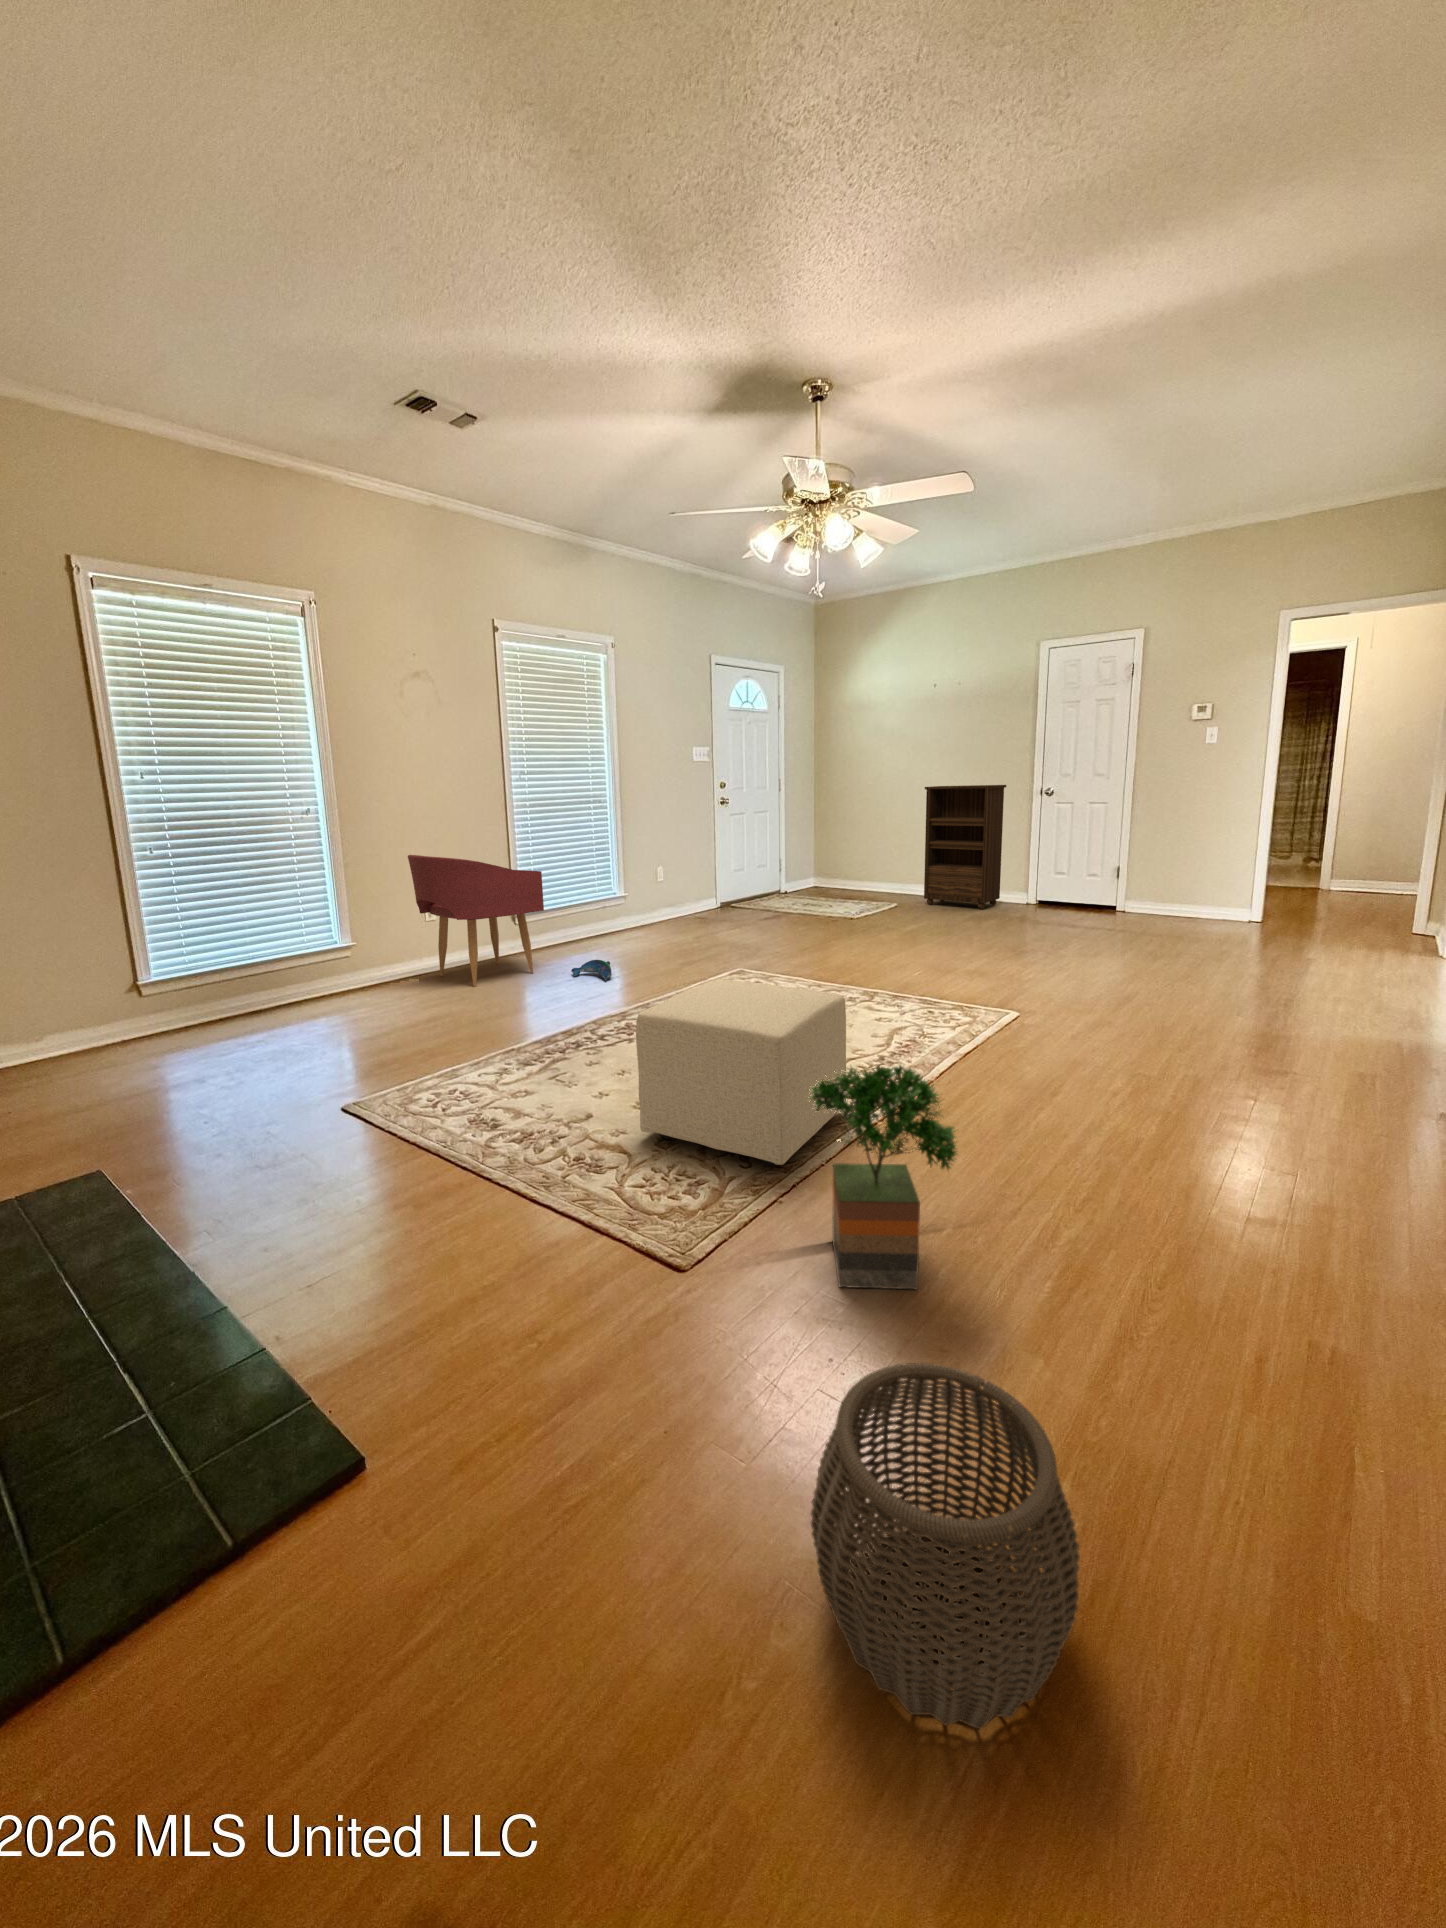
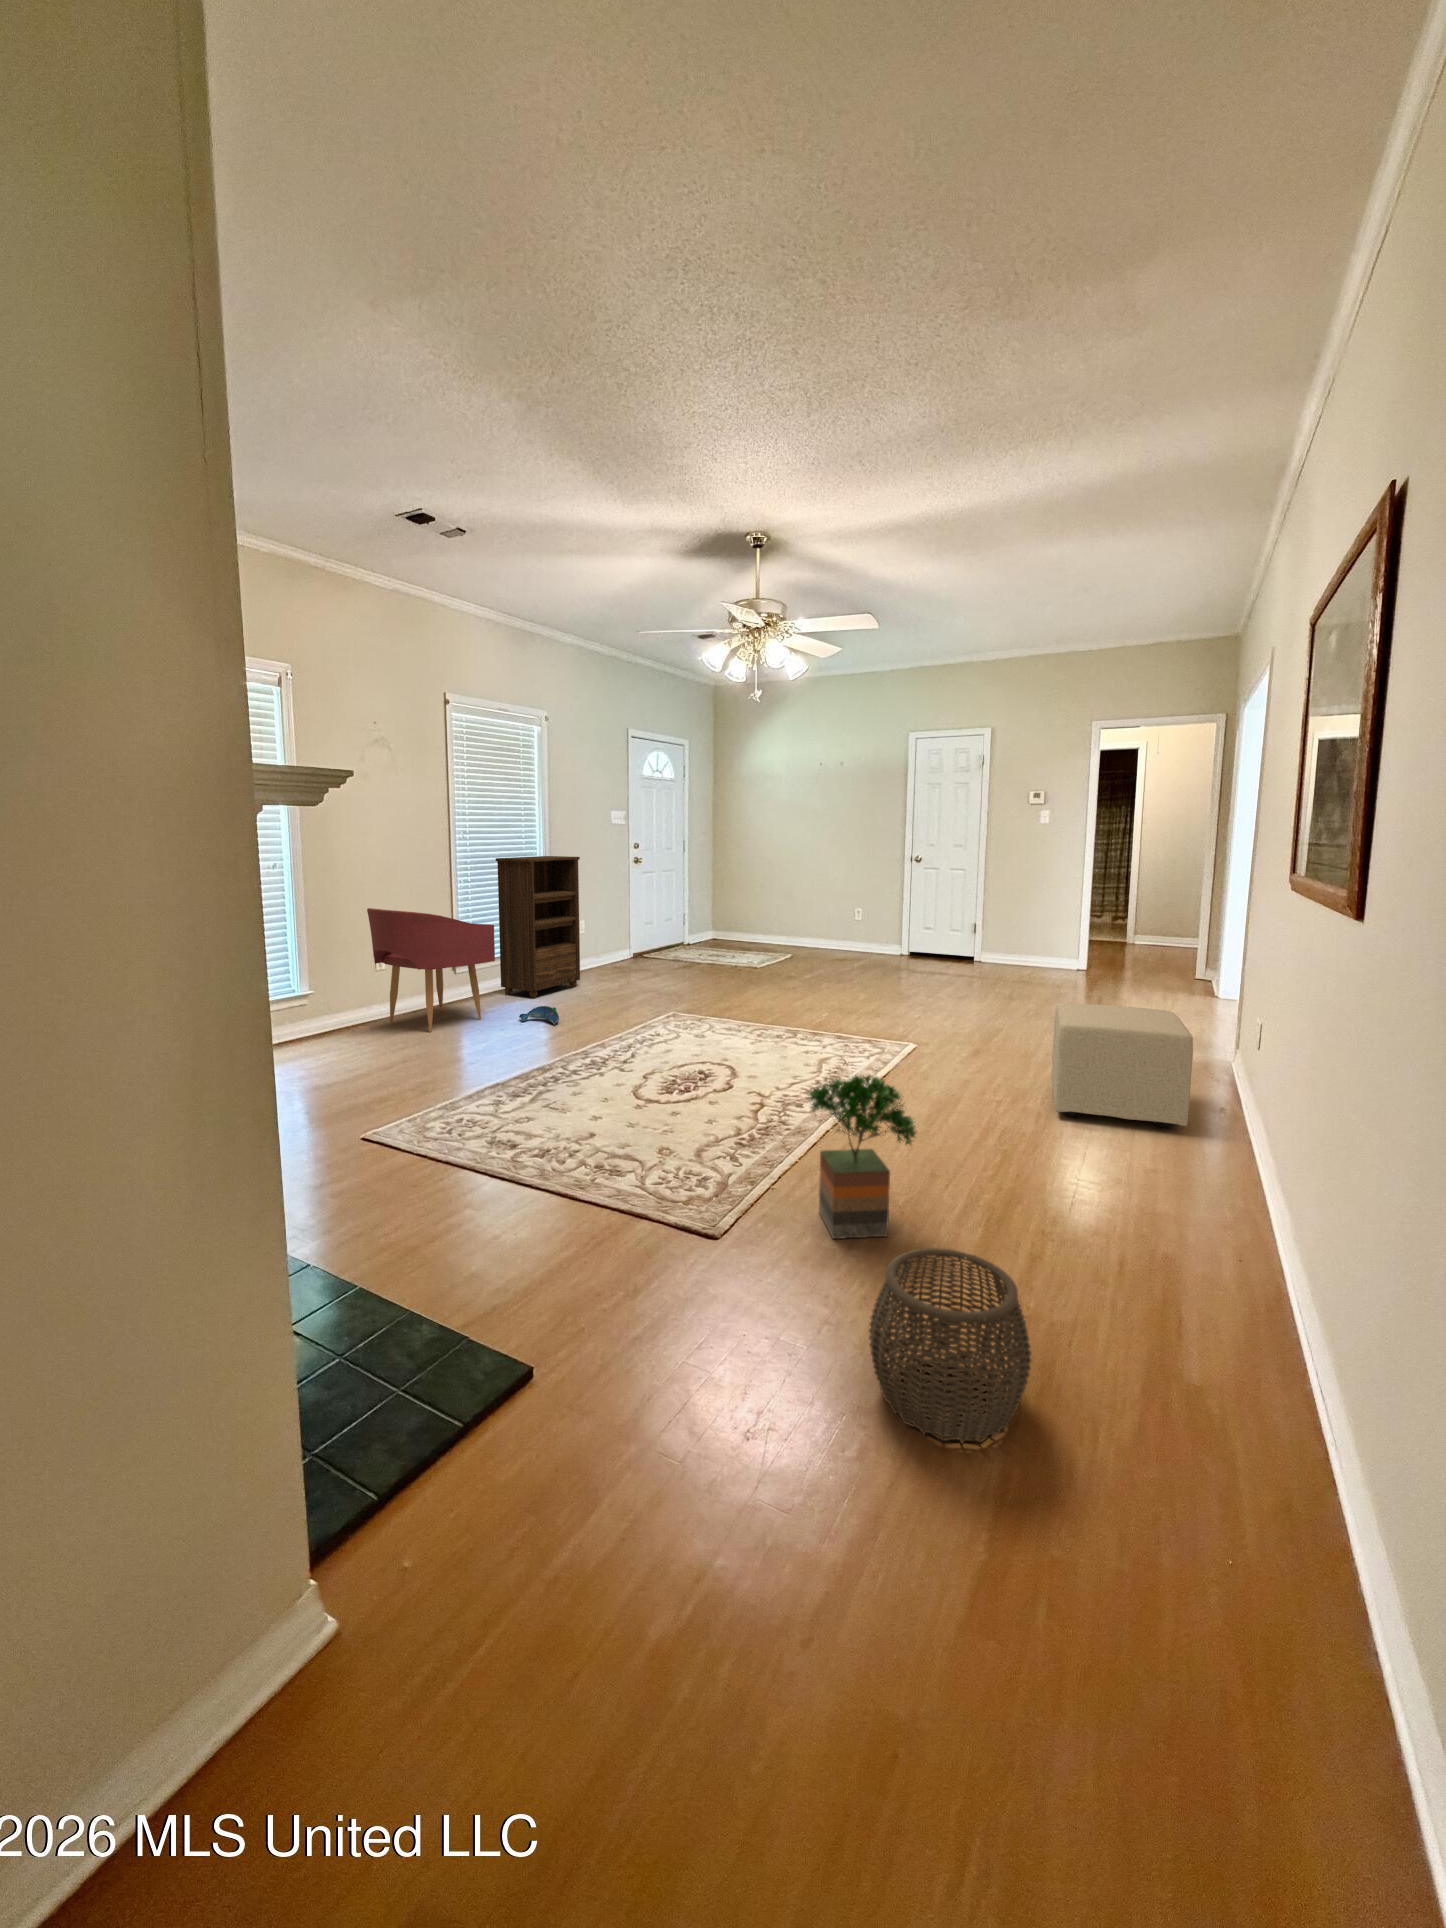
bookshelf: present [924,785,1006,909] -> present [496,856,580,997]
ottoman: present [636,979,846,1165] -> present [1051,1003,1193,1128]

